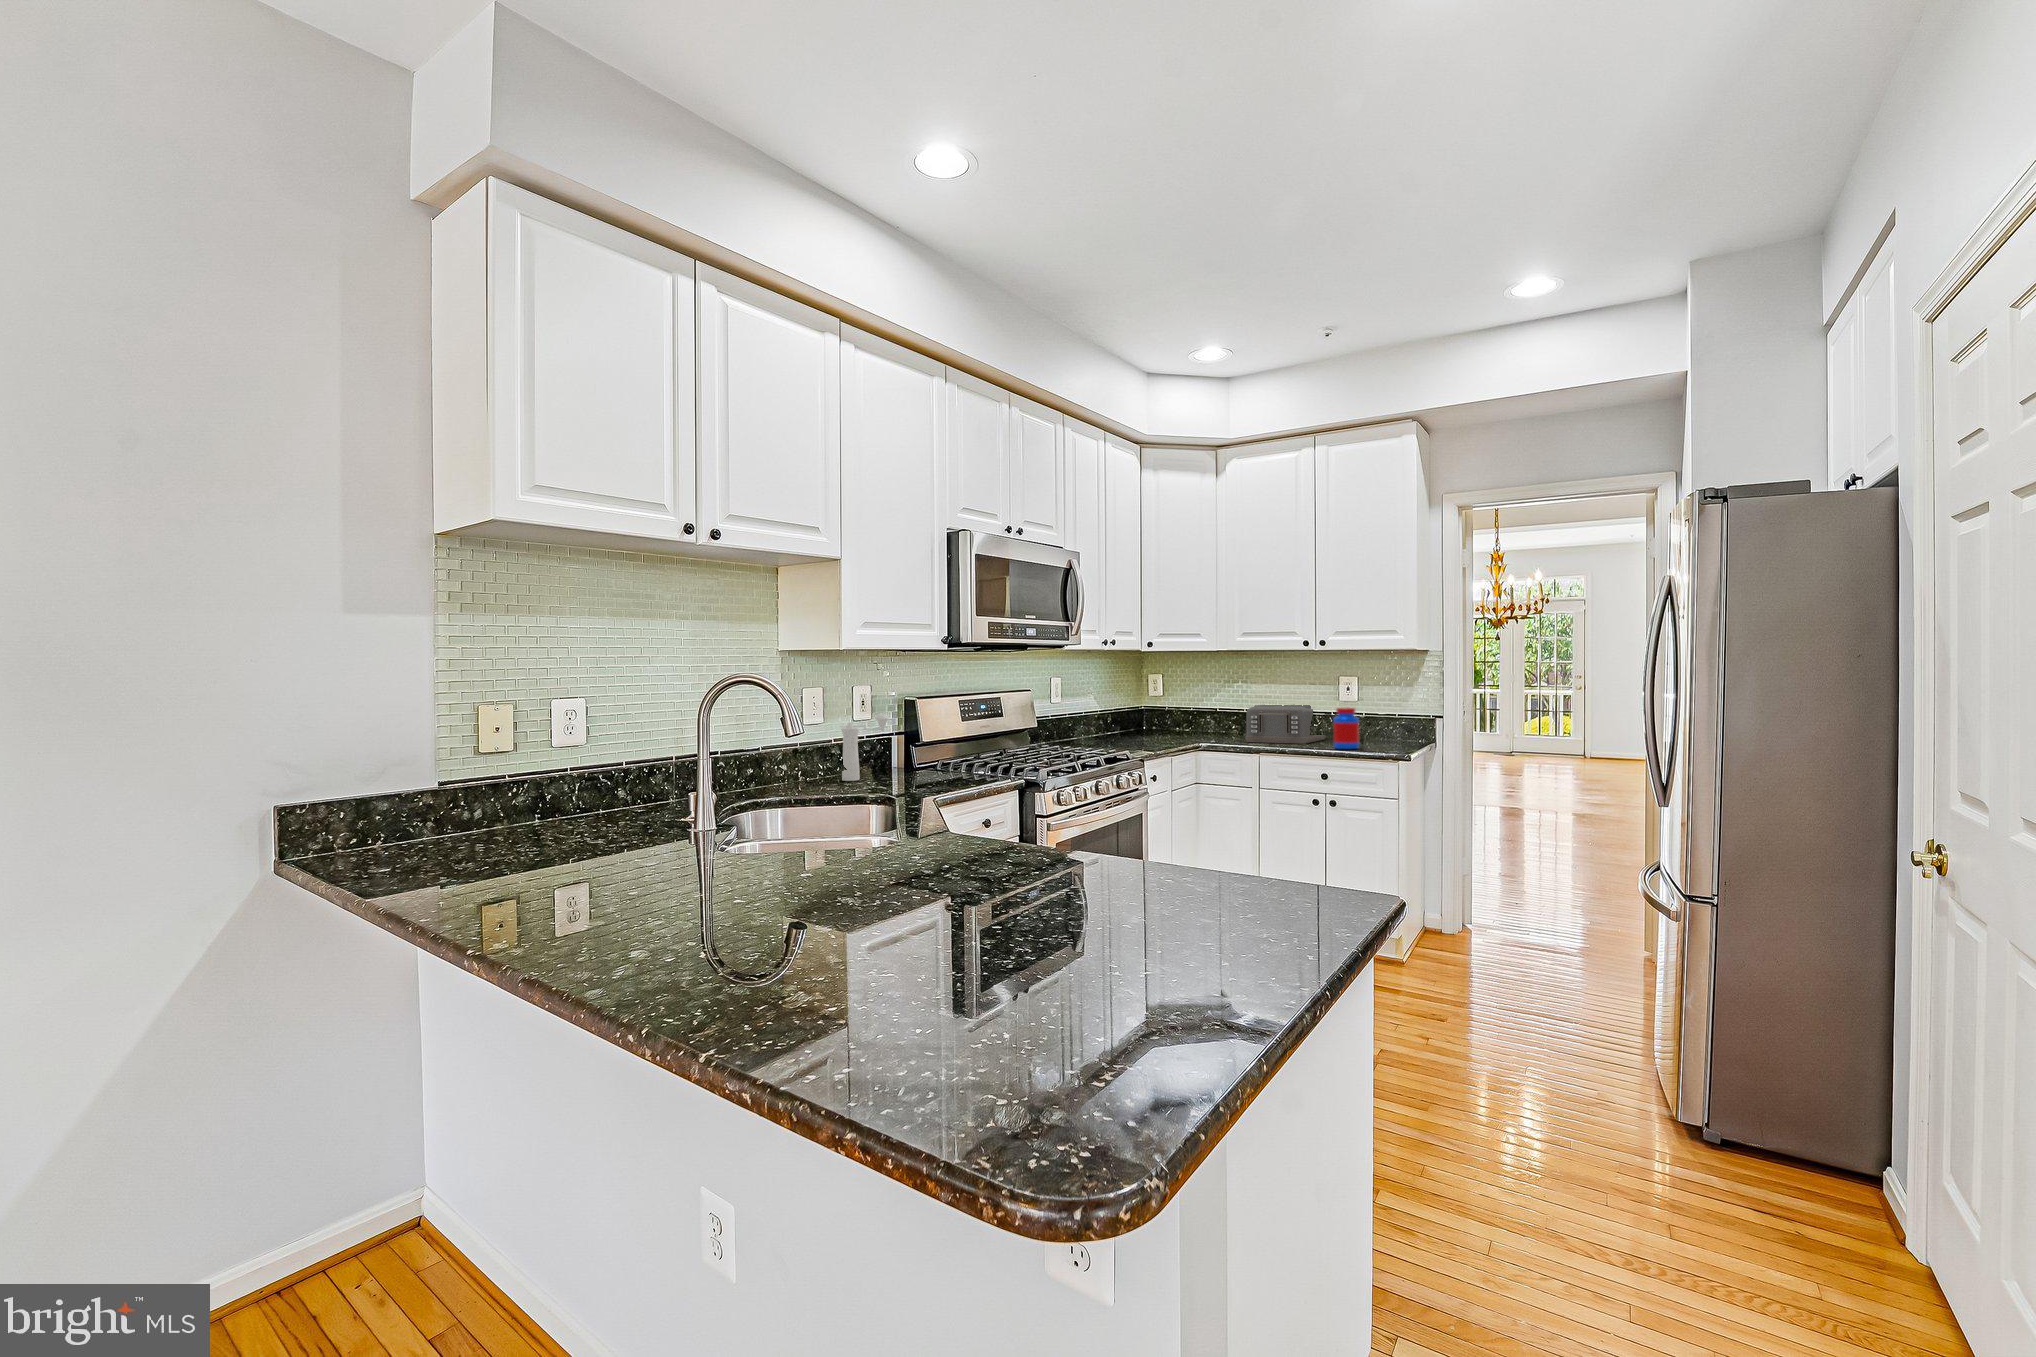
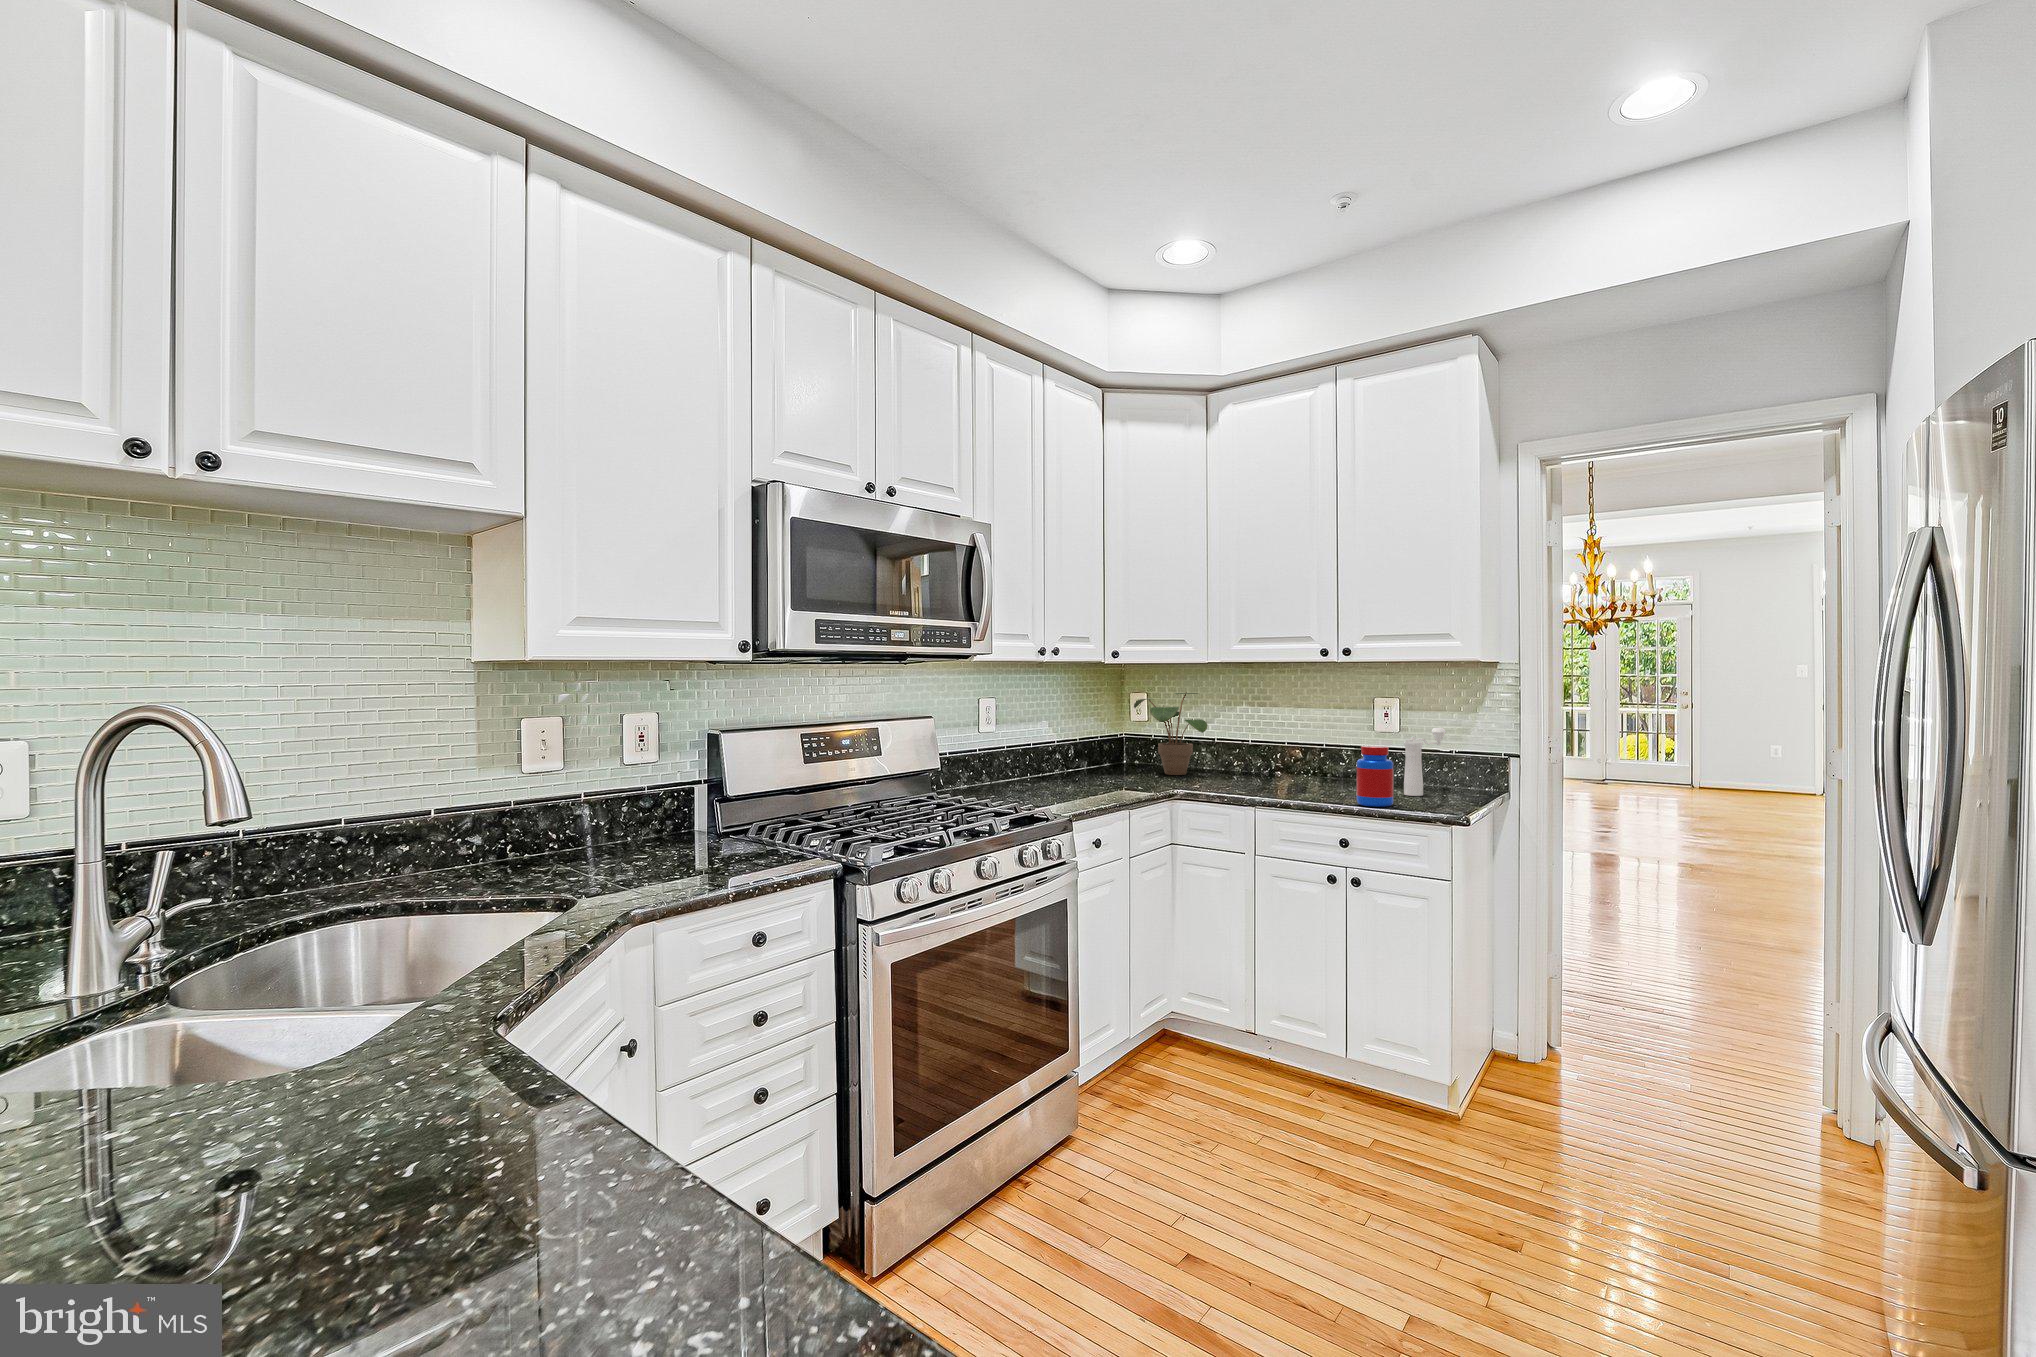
potted plant: none [1154,674,1213,738] -> present [1134,692,1208,775]
toaster: present [1245,705,1325,744] -> none [1243,734,1355,792]
pepper mill: present [841,715,889,781] -> present [1403,728,1446,796]

